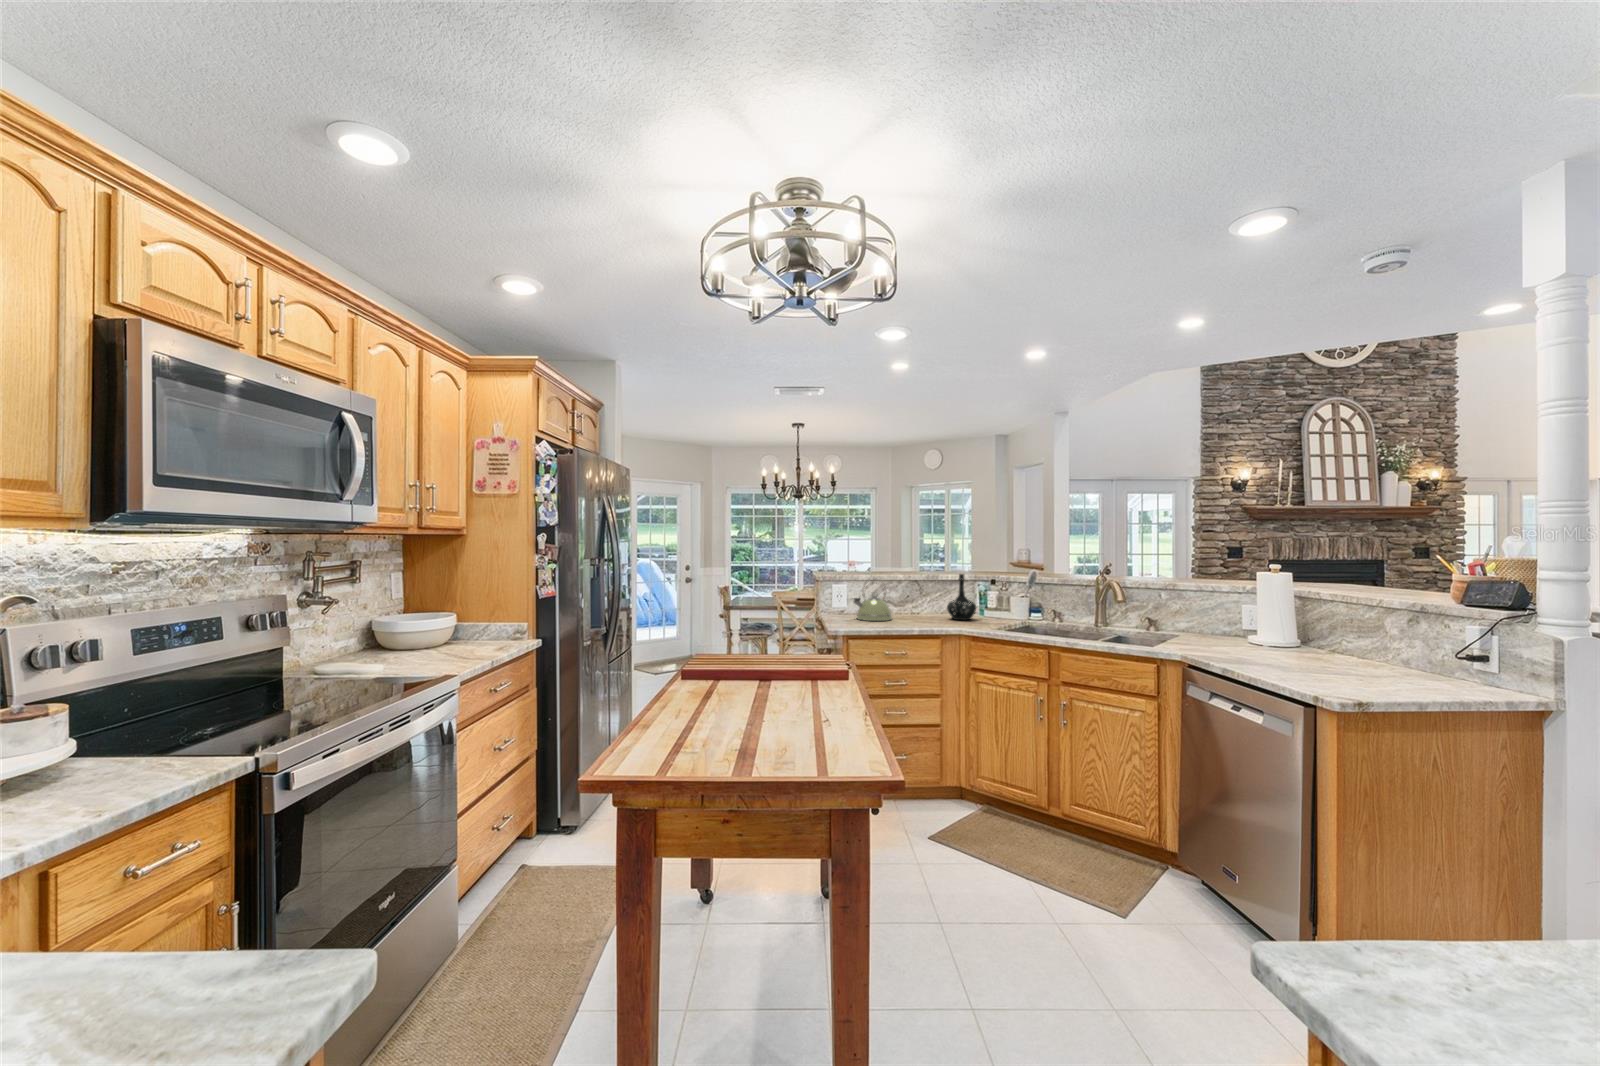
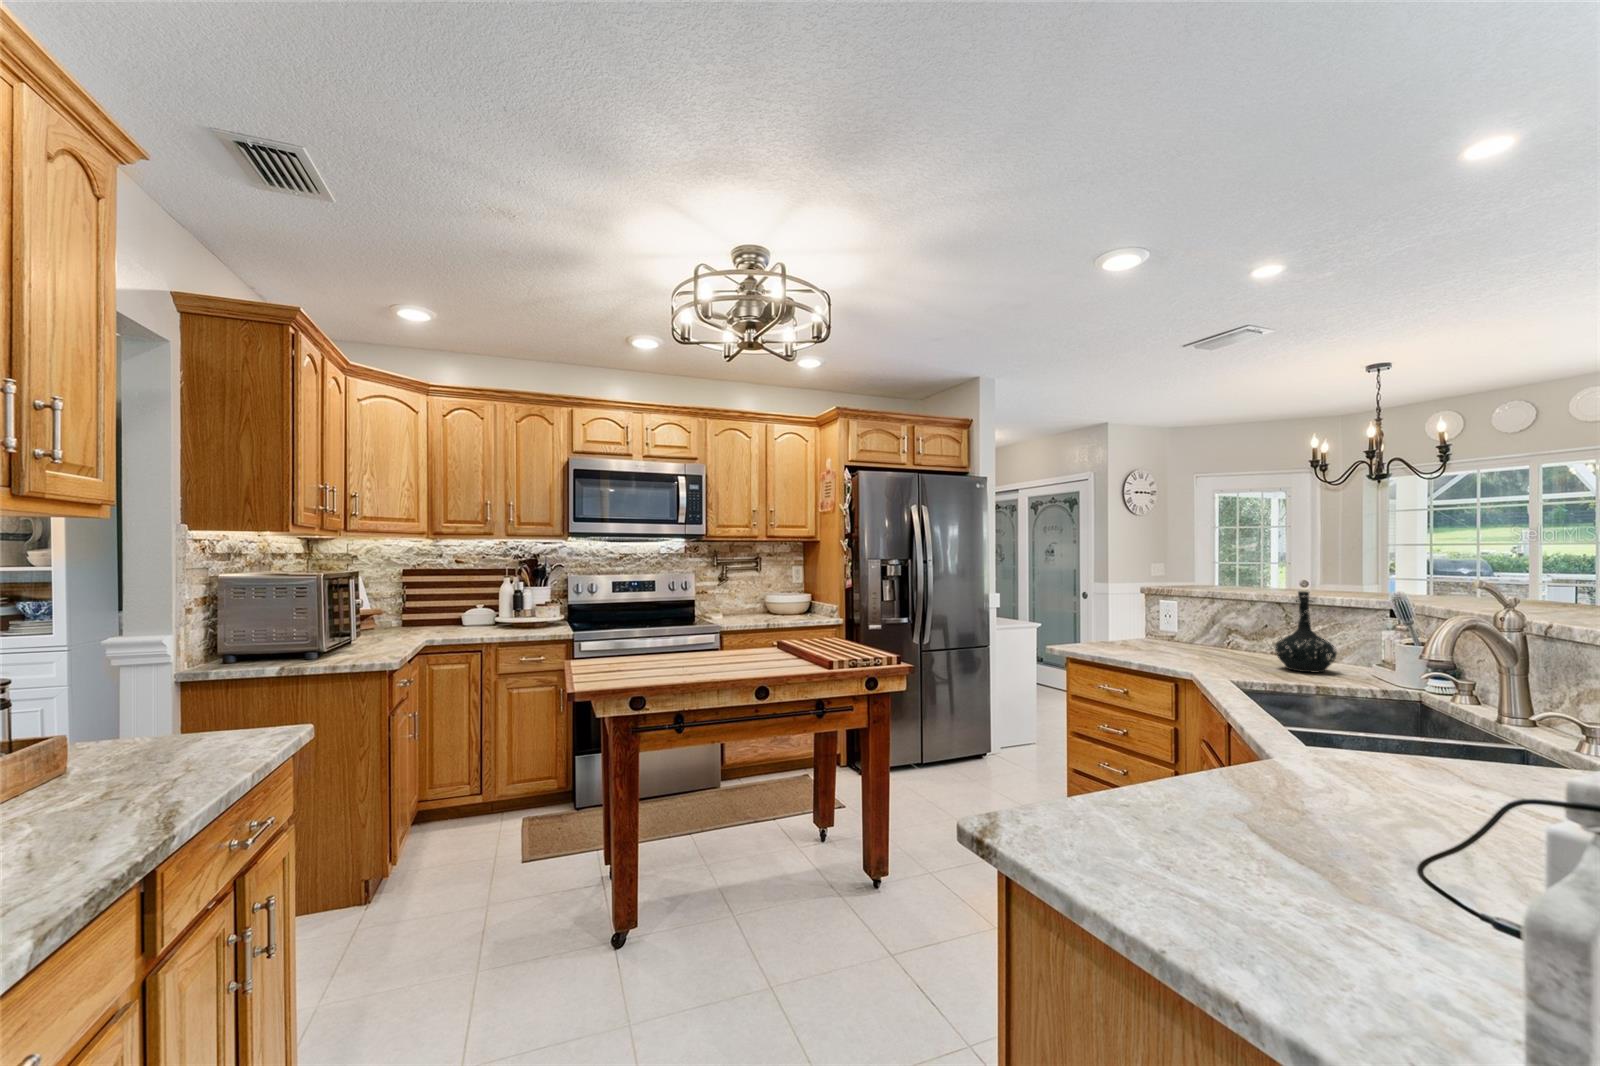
kettle: present [854,581,892,621] -> none [1141,592,1203,653]

